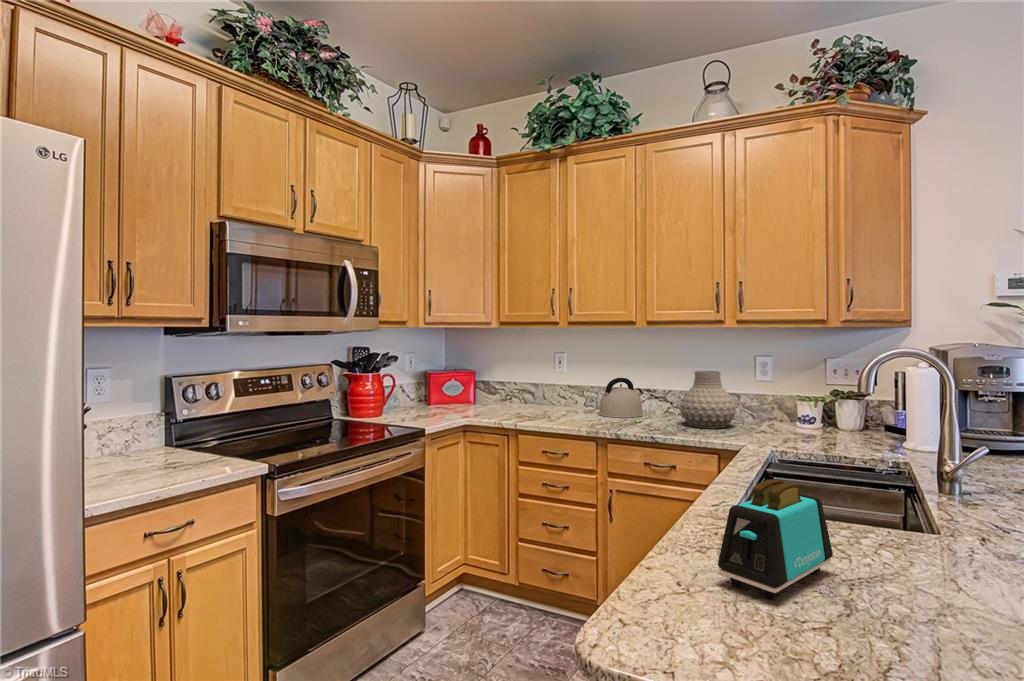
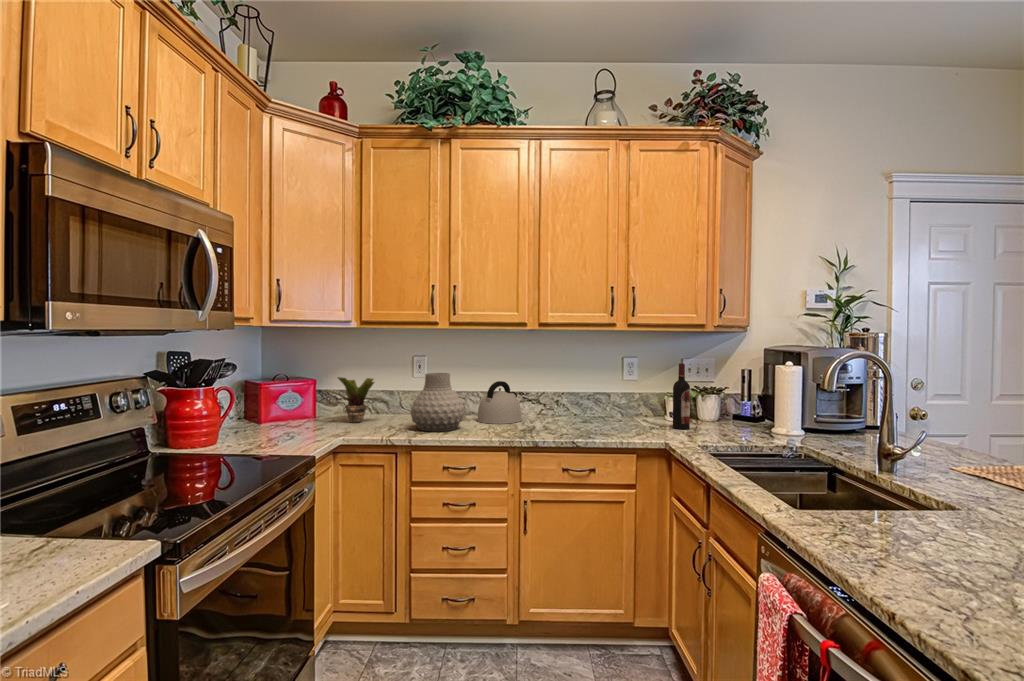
wine bottle: none [788,363,808,435] -> present [673,363,690,429]
potted plant: none [475,370,525,409] -> present [326,377,374,423]
vase: present [680,371,736,429] -> present [411,373,464,431]
toaster: present [718,480,833,599] -> none [891,472,976,572]

